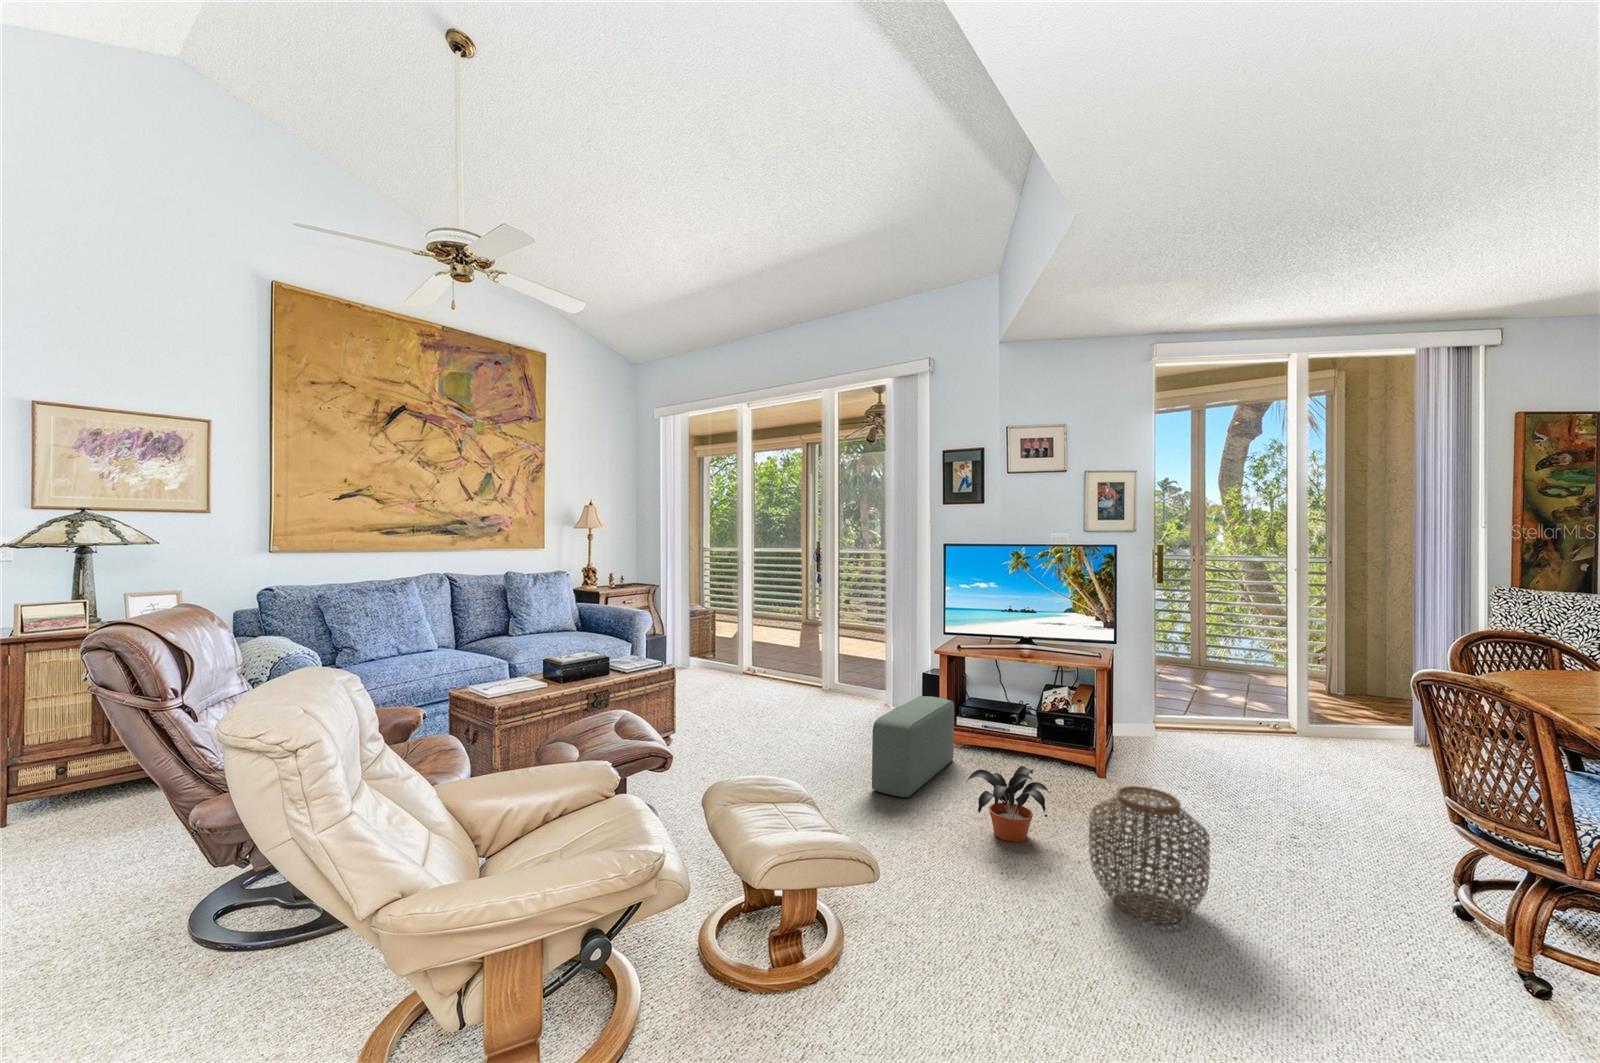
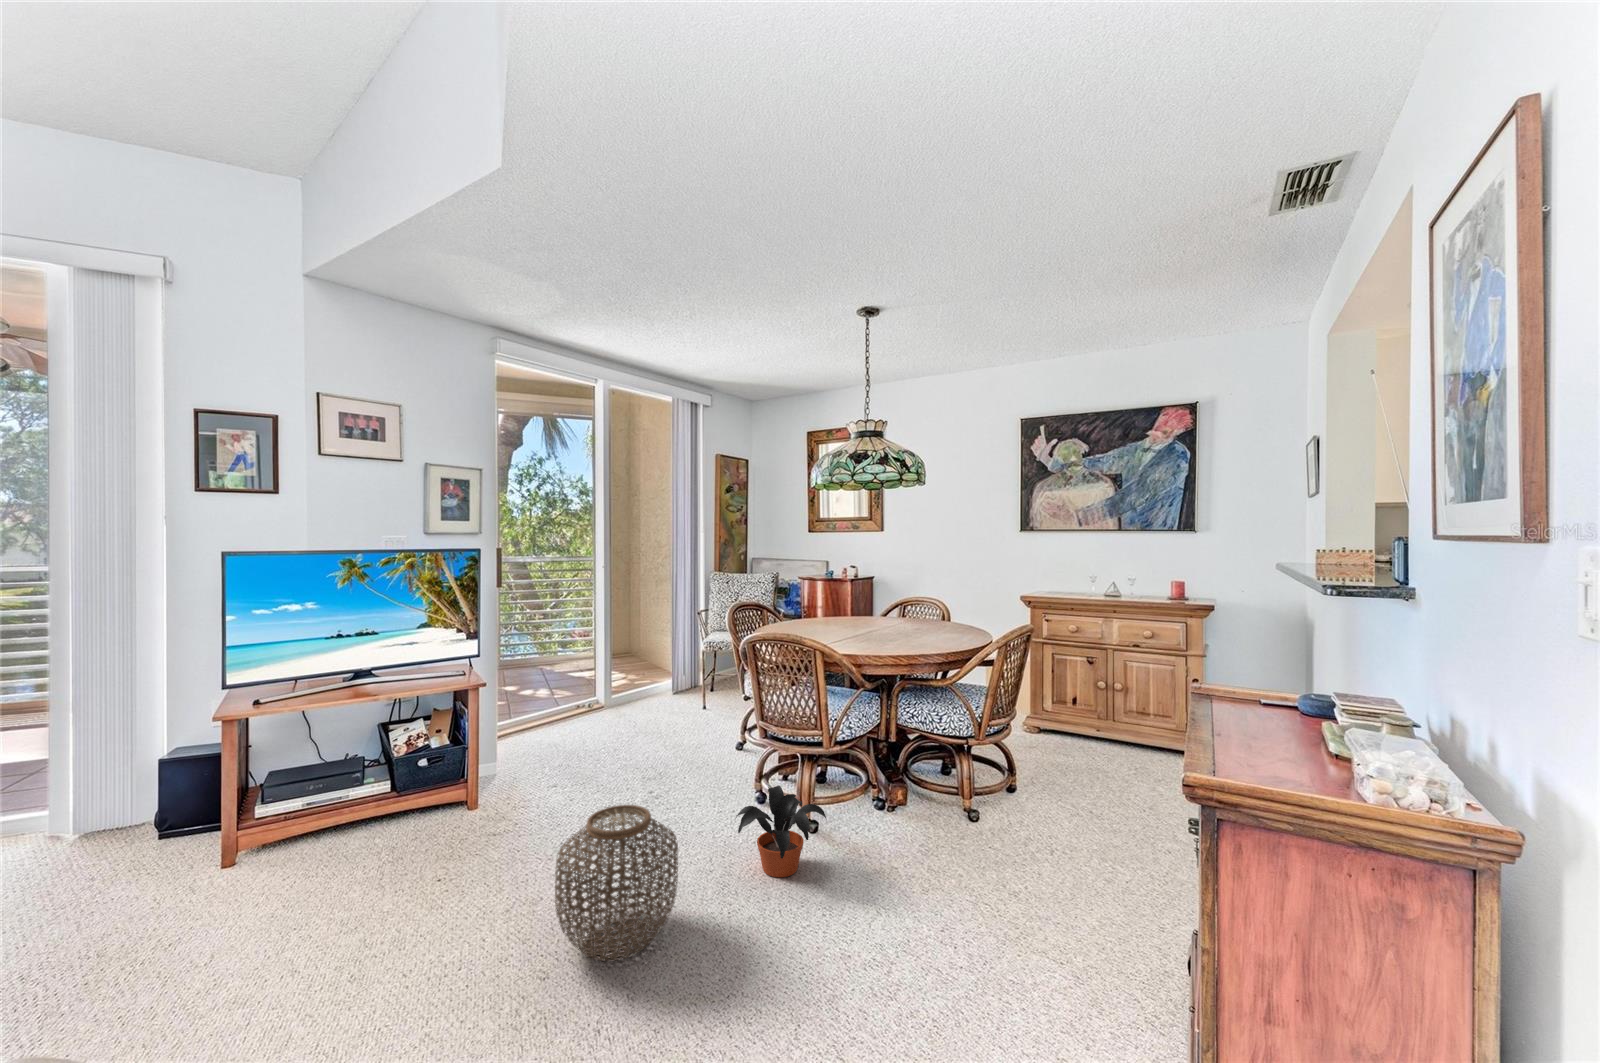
pouf: present [872,696,954,797] -> none [91,788,255,1015]
potted plant: present [967,766,1049,842] -> present [737,786,826,877]

